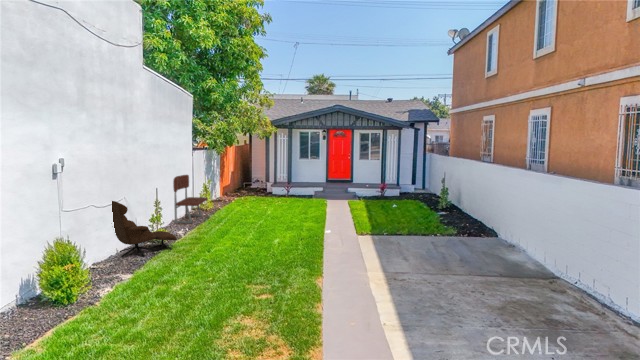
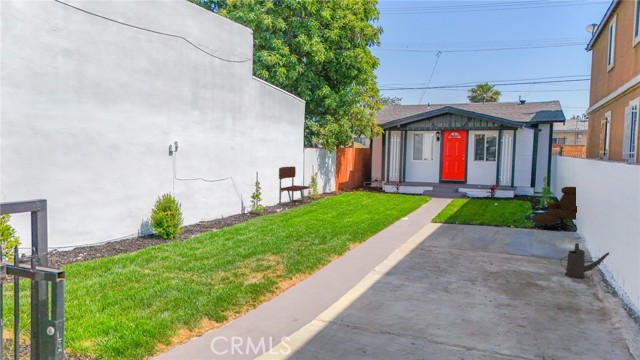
lounge chair: present [112,201,176,257] -> present [533,187,578,230]
watering can: none [535,257,578,292] -> present [560,243,609,278]

